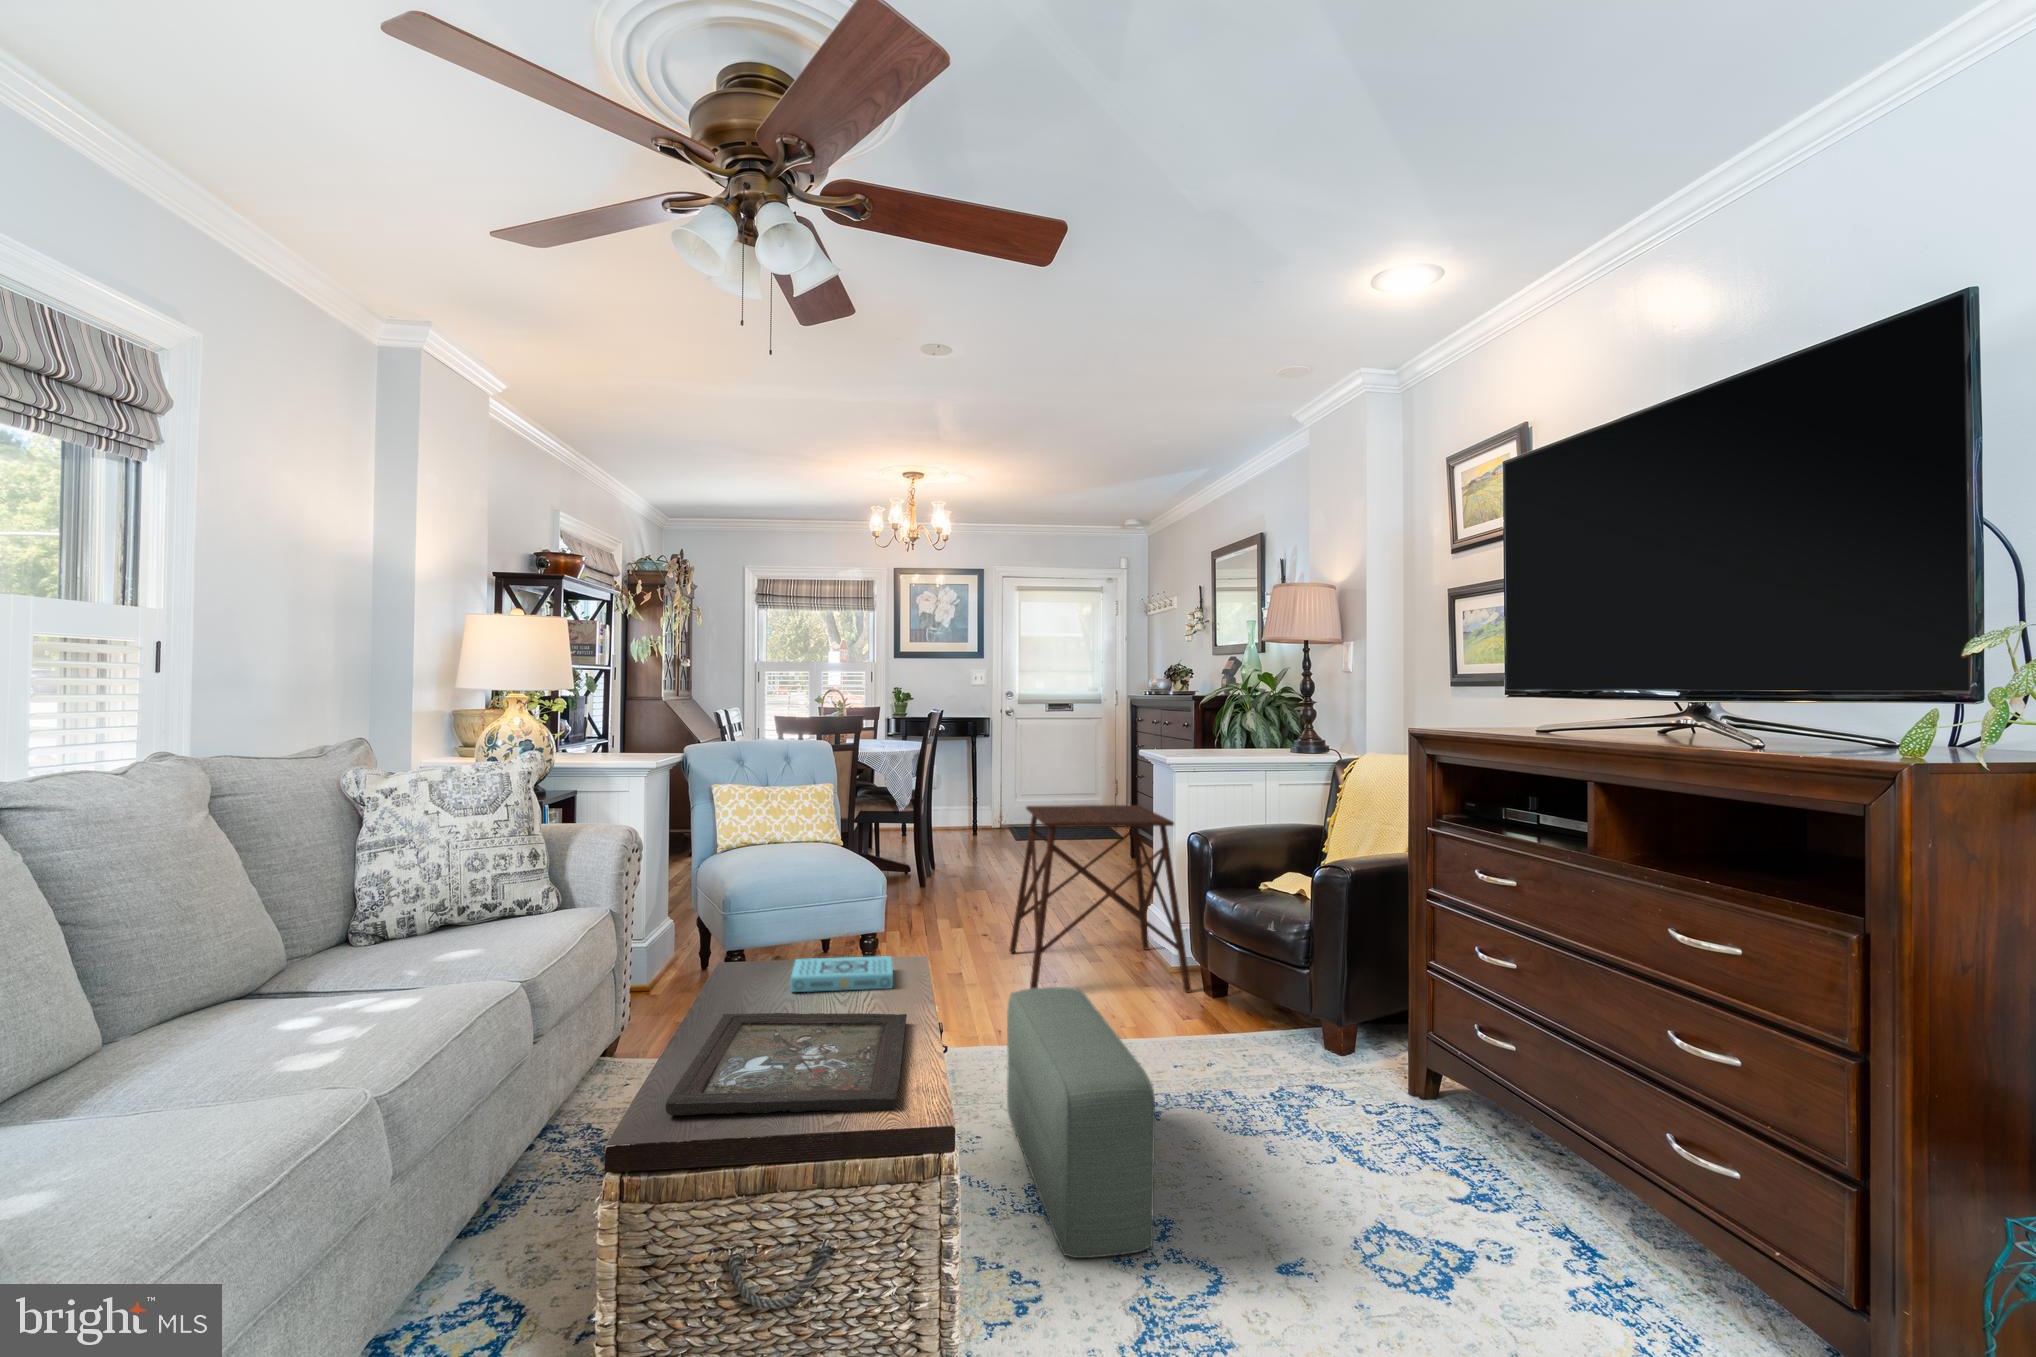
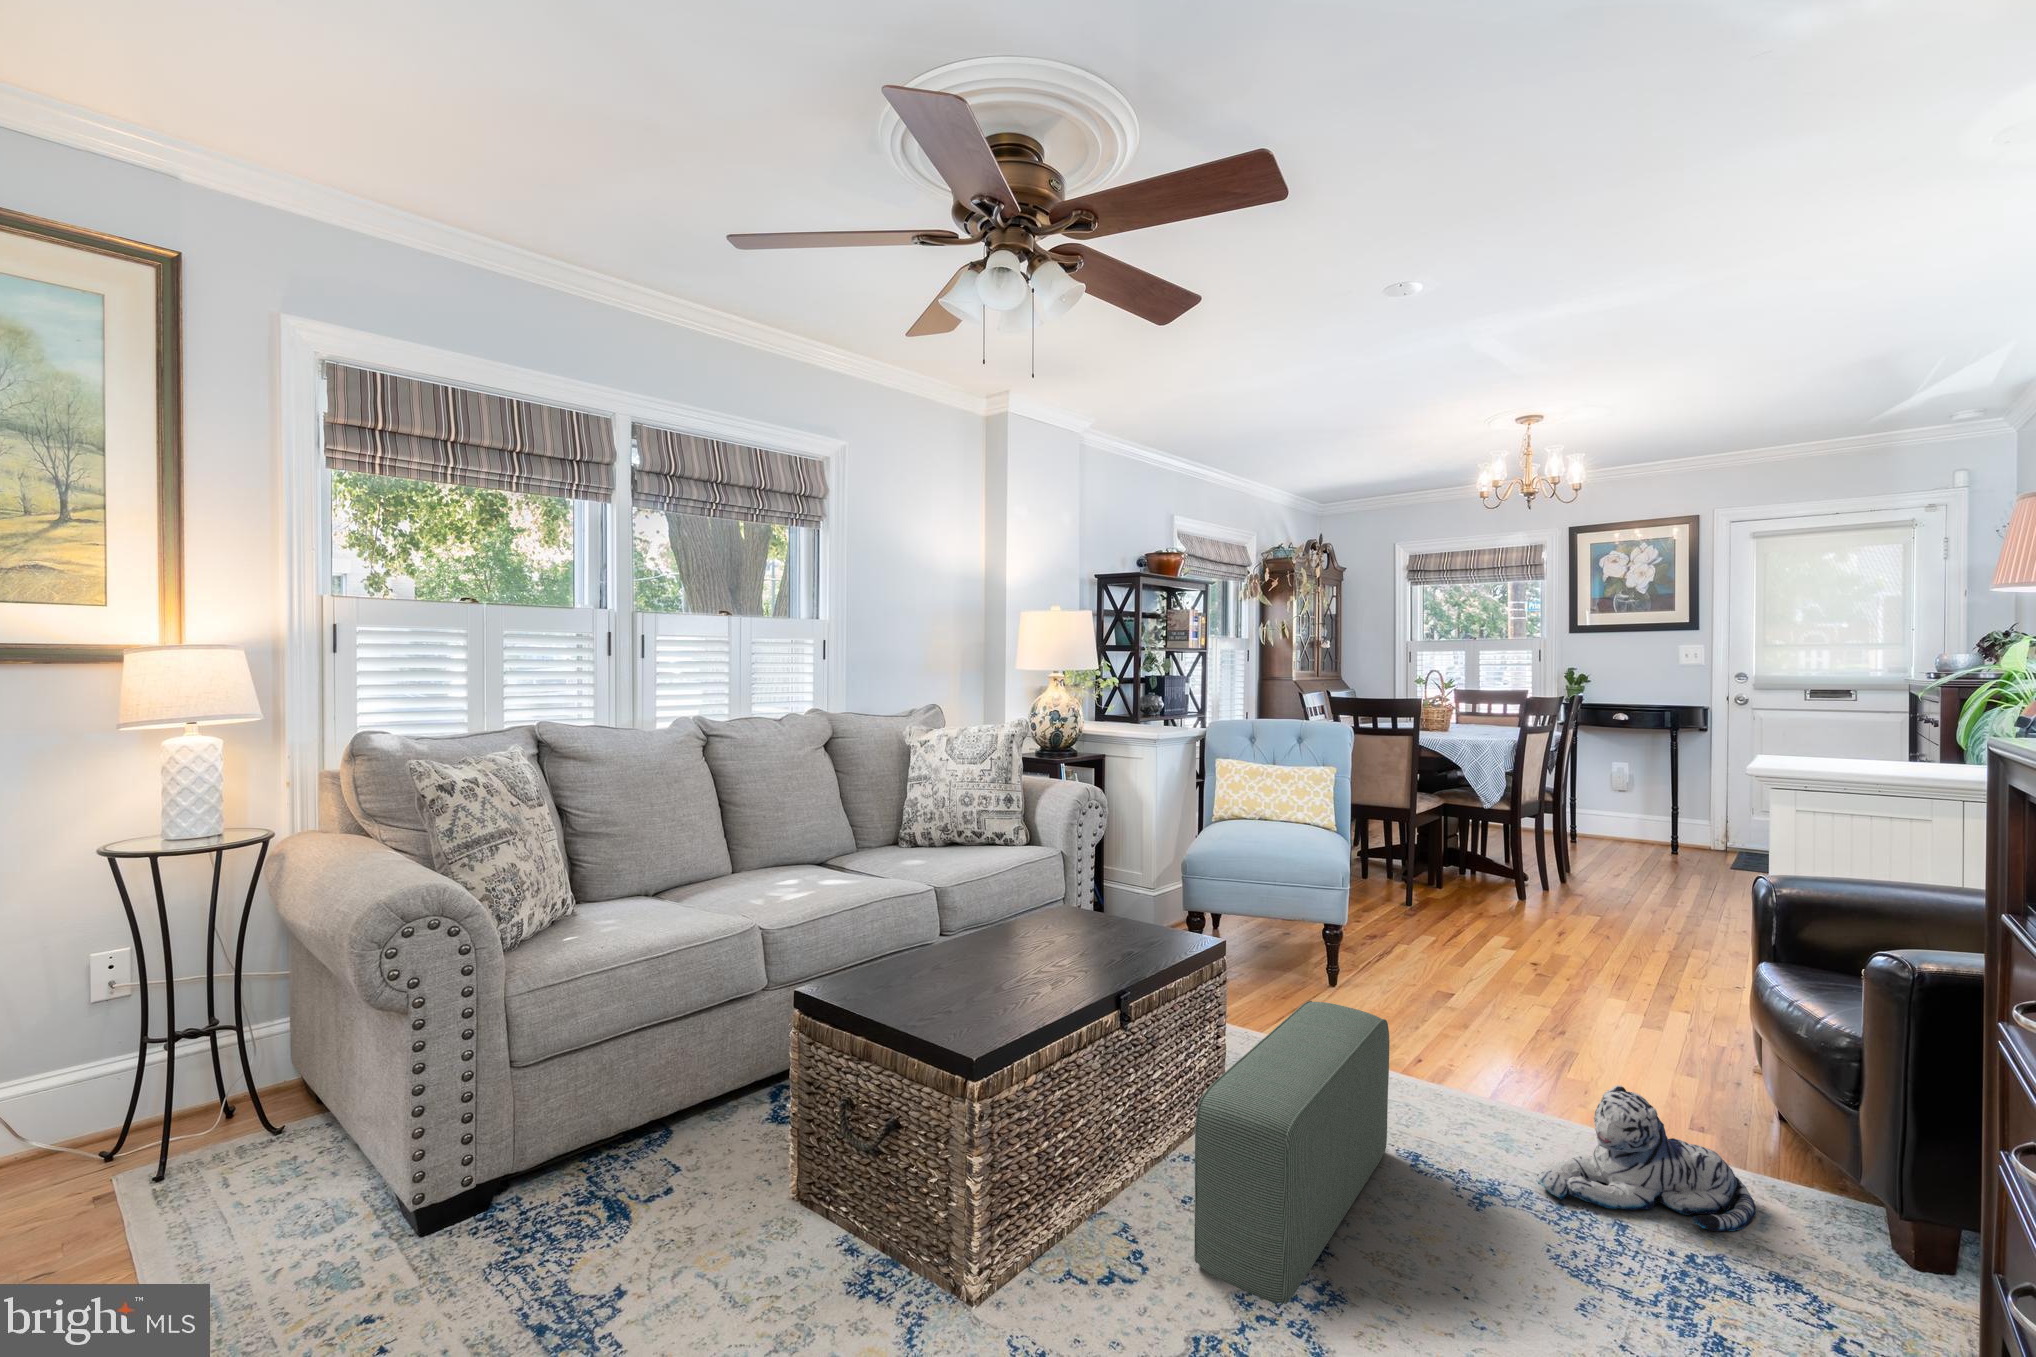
side table: present [1009,805,1191,992] -> none [1491,813,1741,1092]
book: present [790,956,893,992] -> none [1067,915,1172,959]
plush toy: none [1176,994,1281,1094] -> present [1536,1085,1756,1231]
tray: present [665,1013,907,1116] -> none [846,940,1092,1041]

